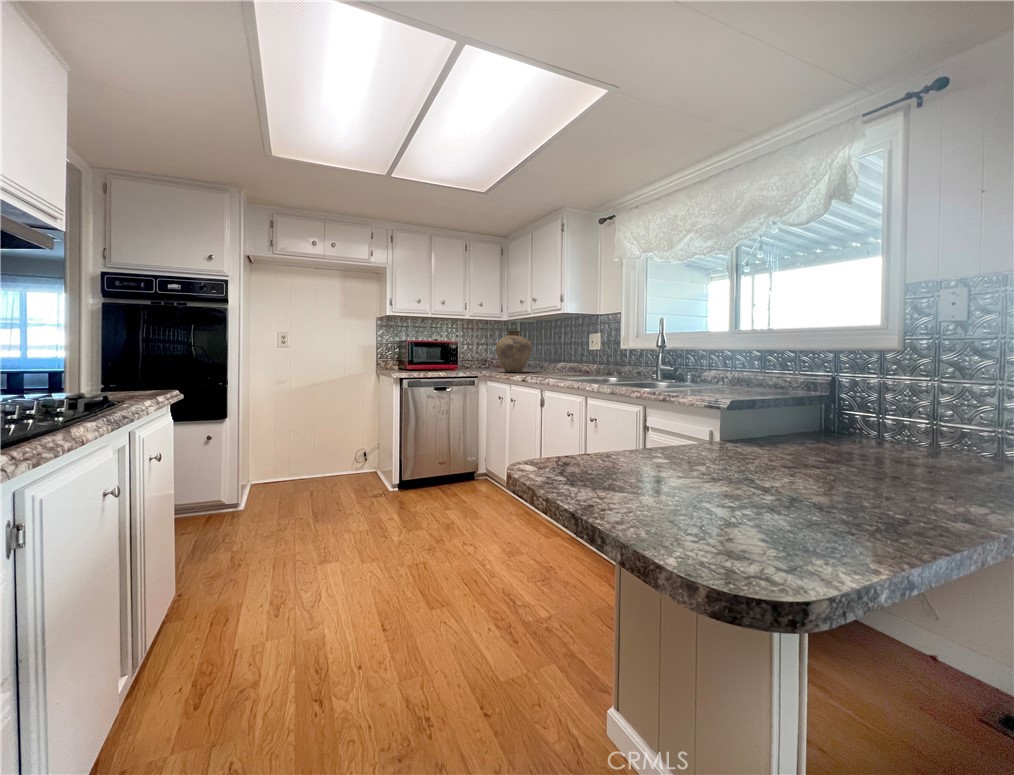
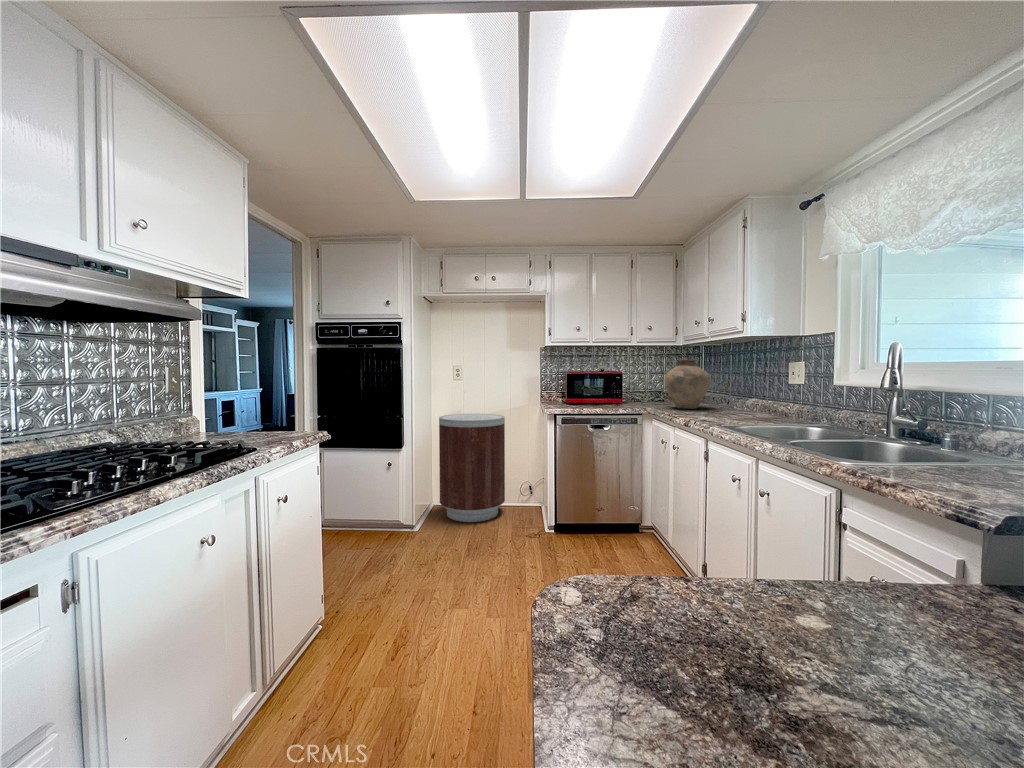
trash can: none [264,382,342,495] -> present [439,413,505,522]

